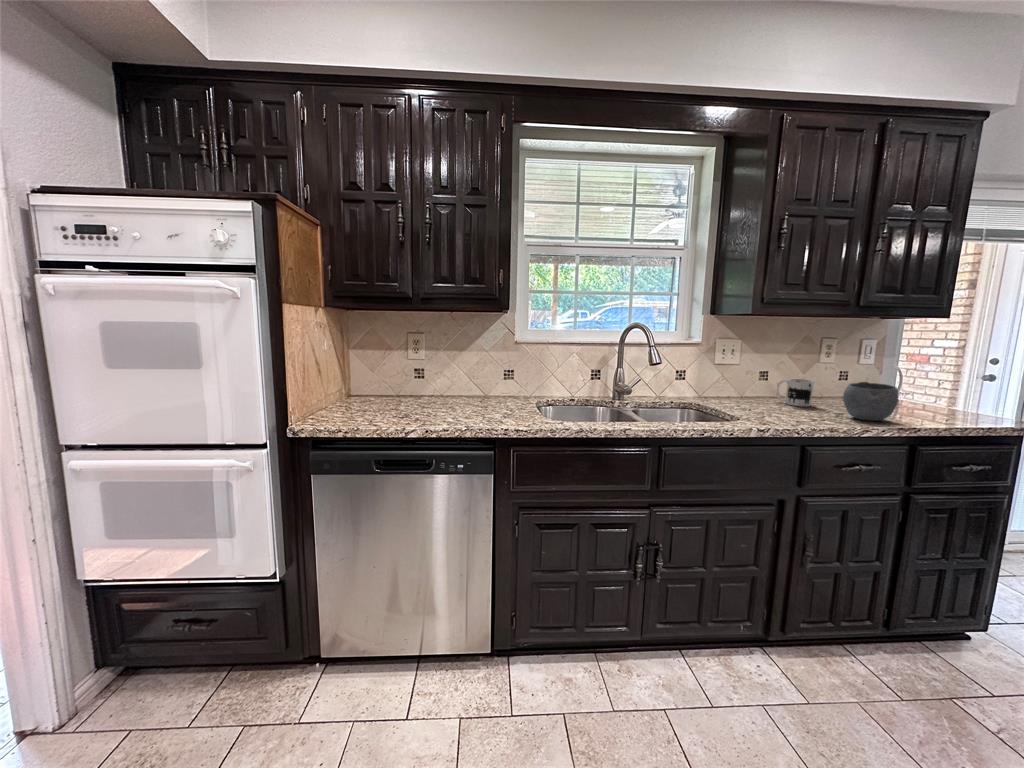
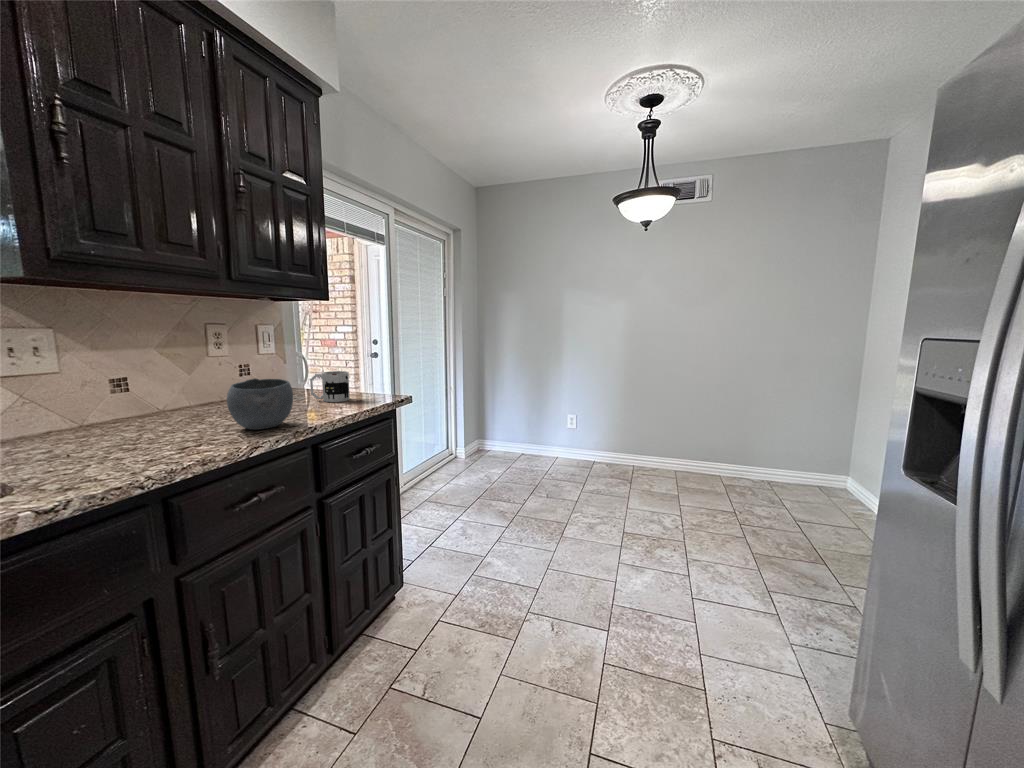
mug: present [776,379,814,406] -> present [310,371,350,402]

